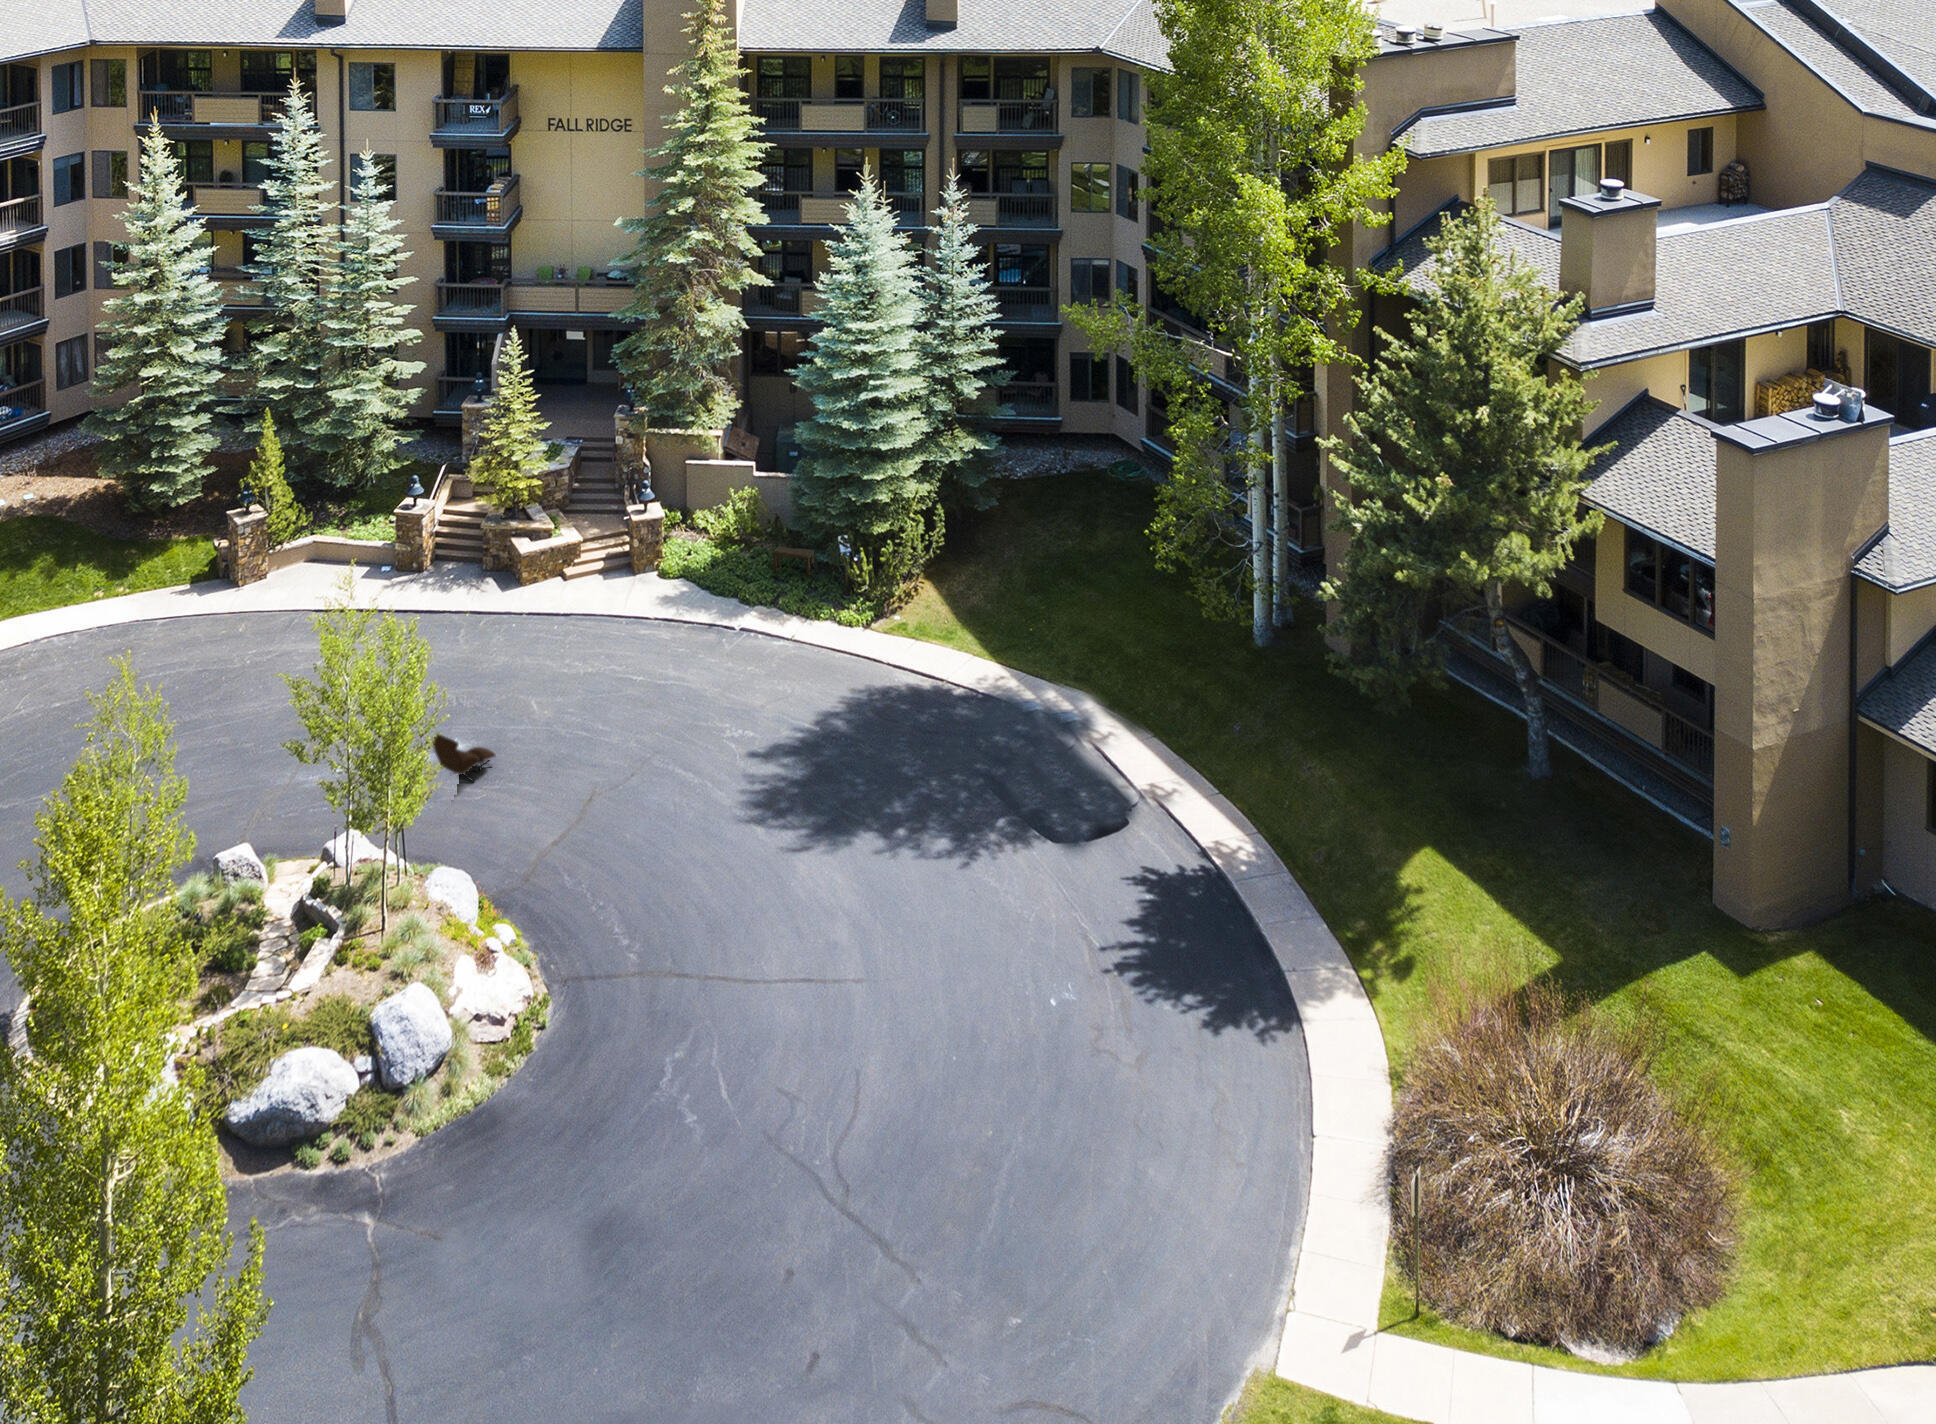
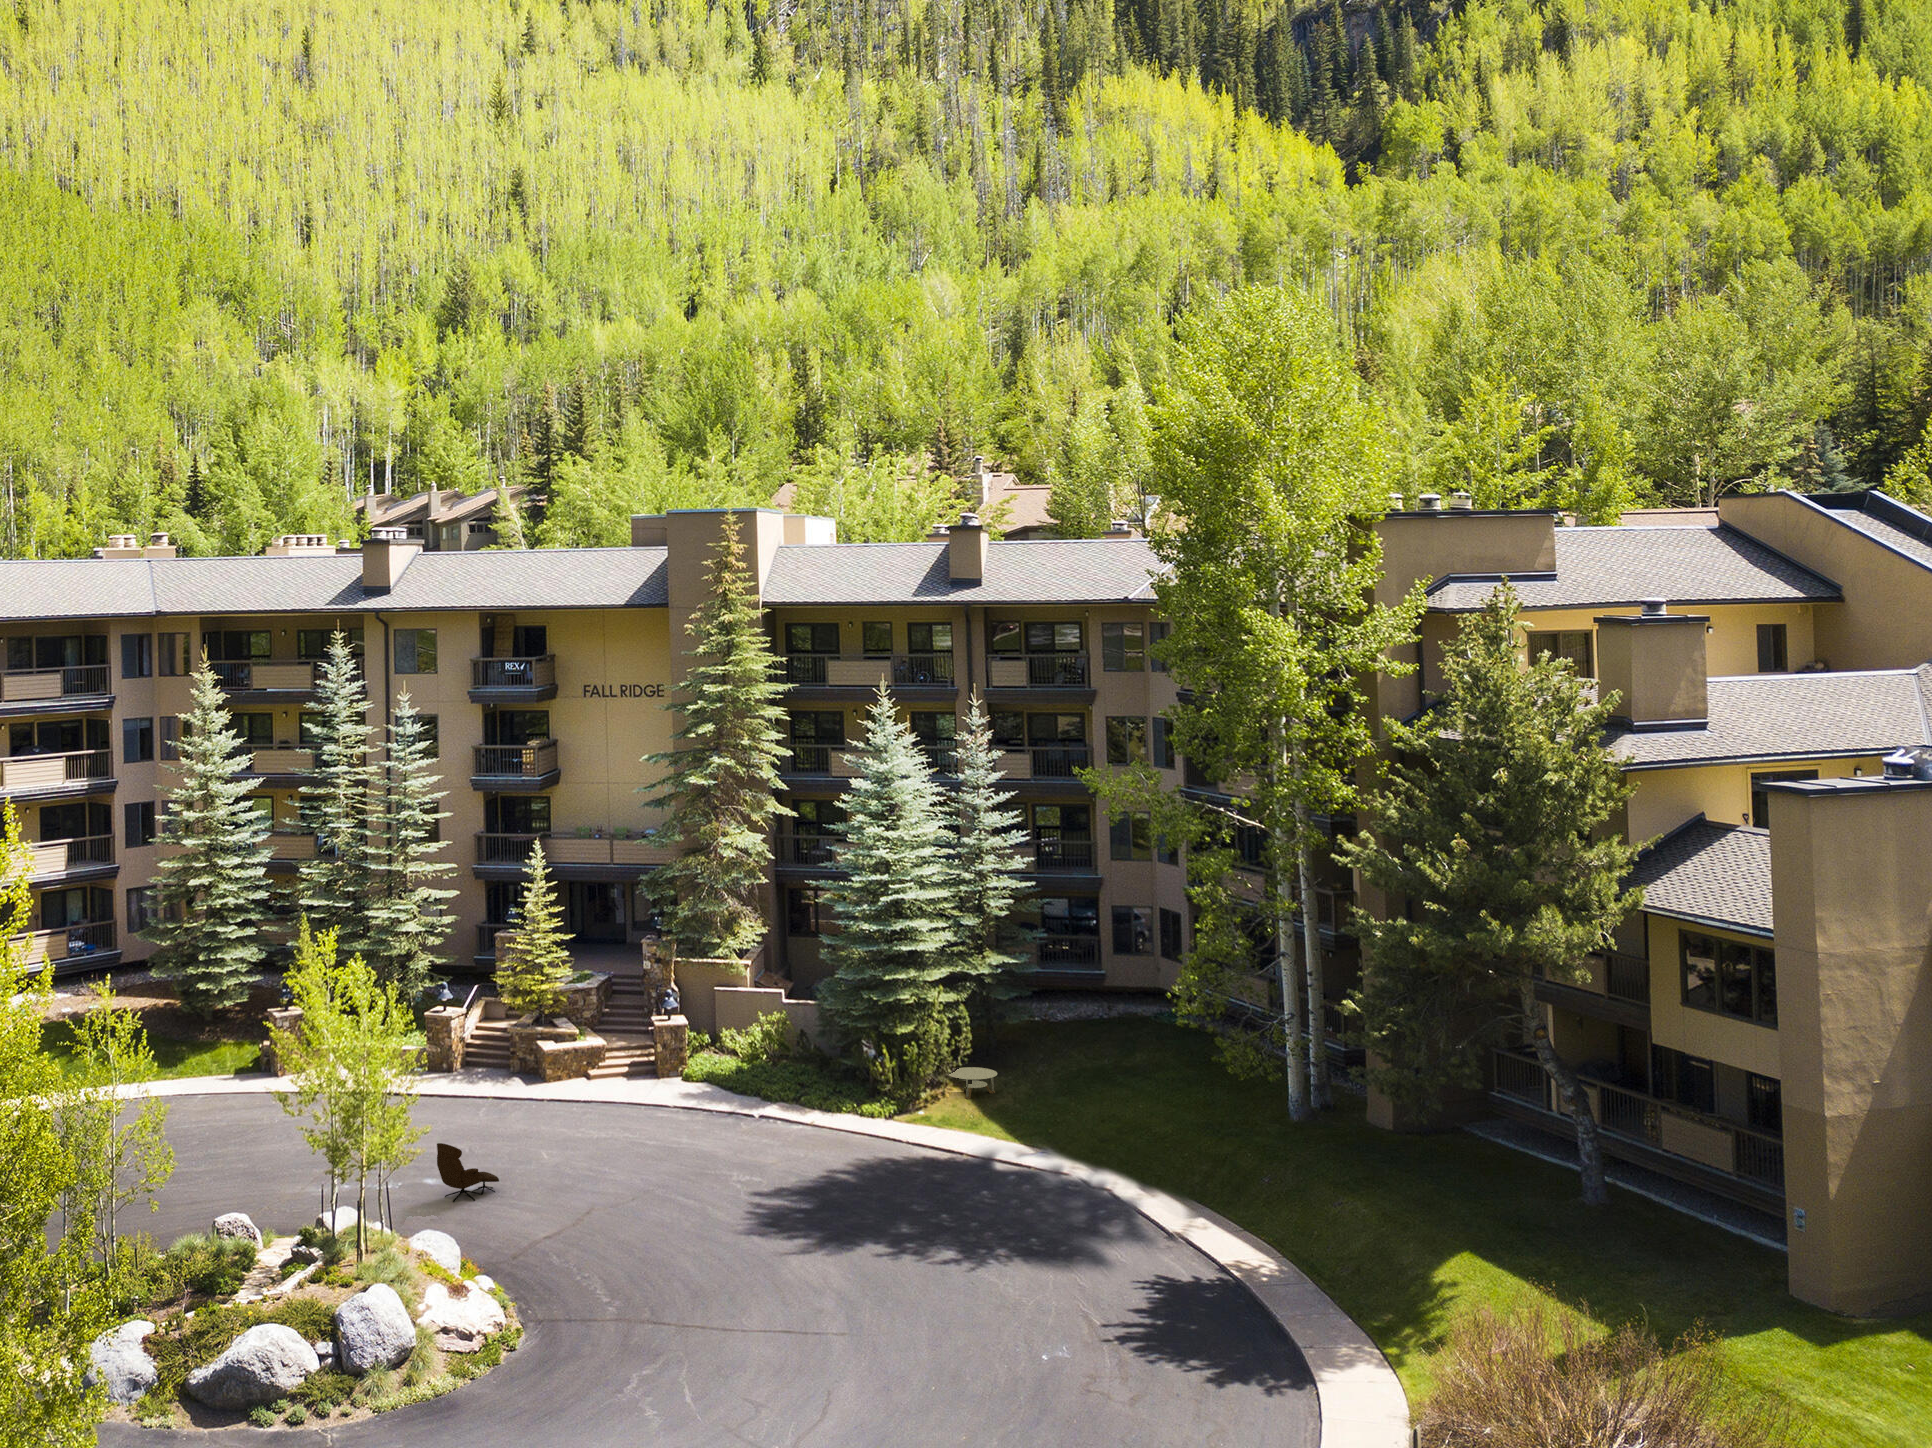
bench: present [772,546,814,576] -> none [797,1056,840,1085]
round table: none [922,559,972,596] -> present [949,1067,997,1099]

